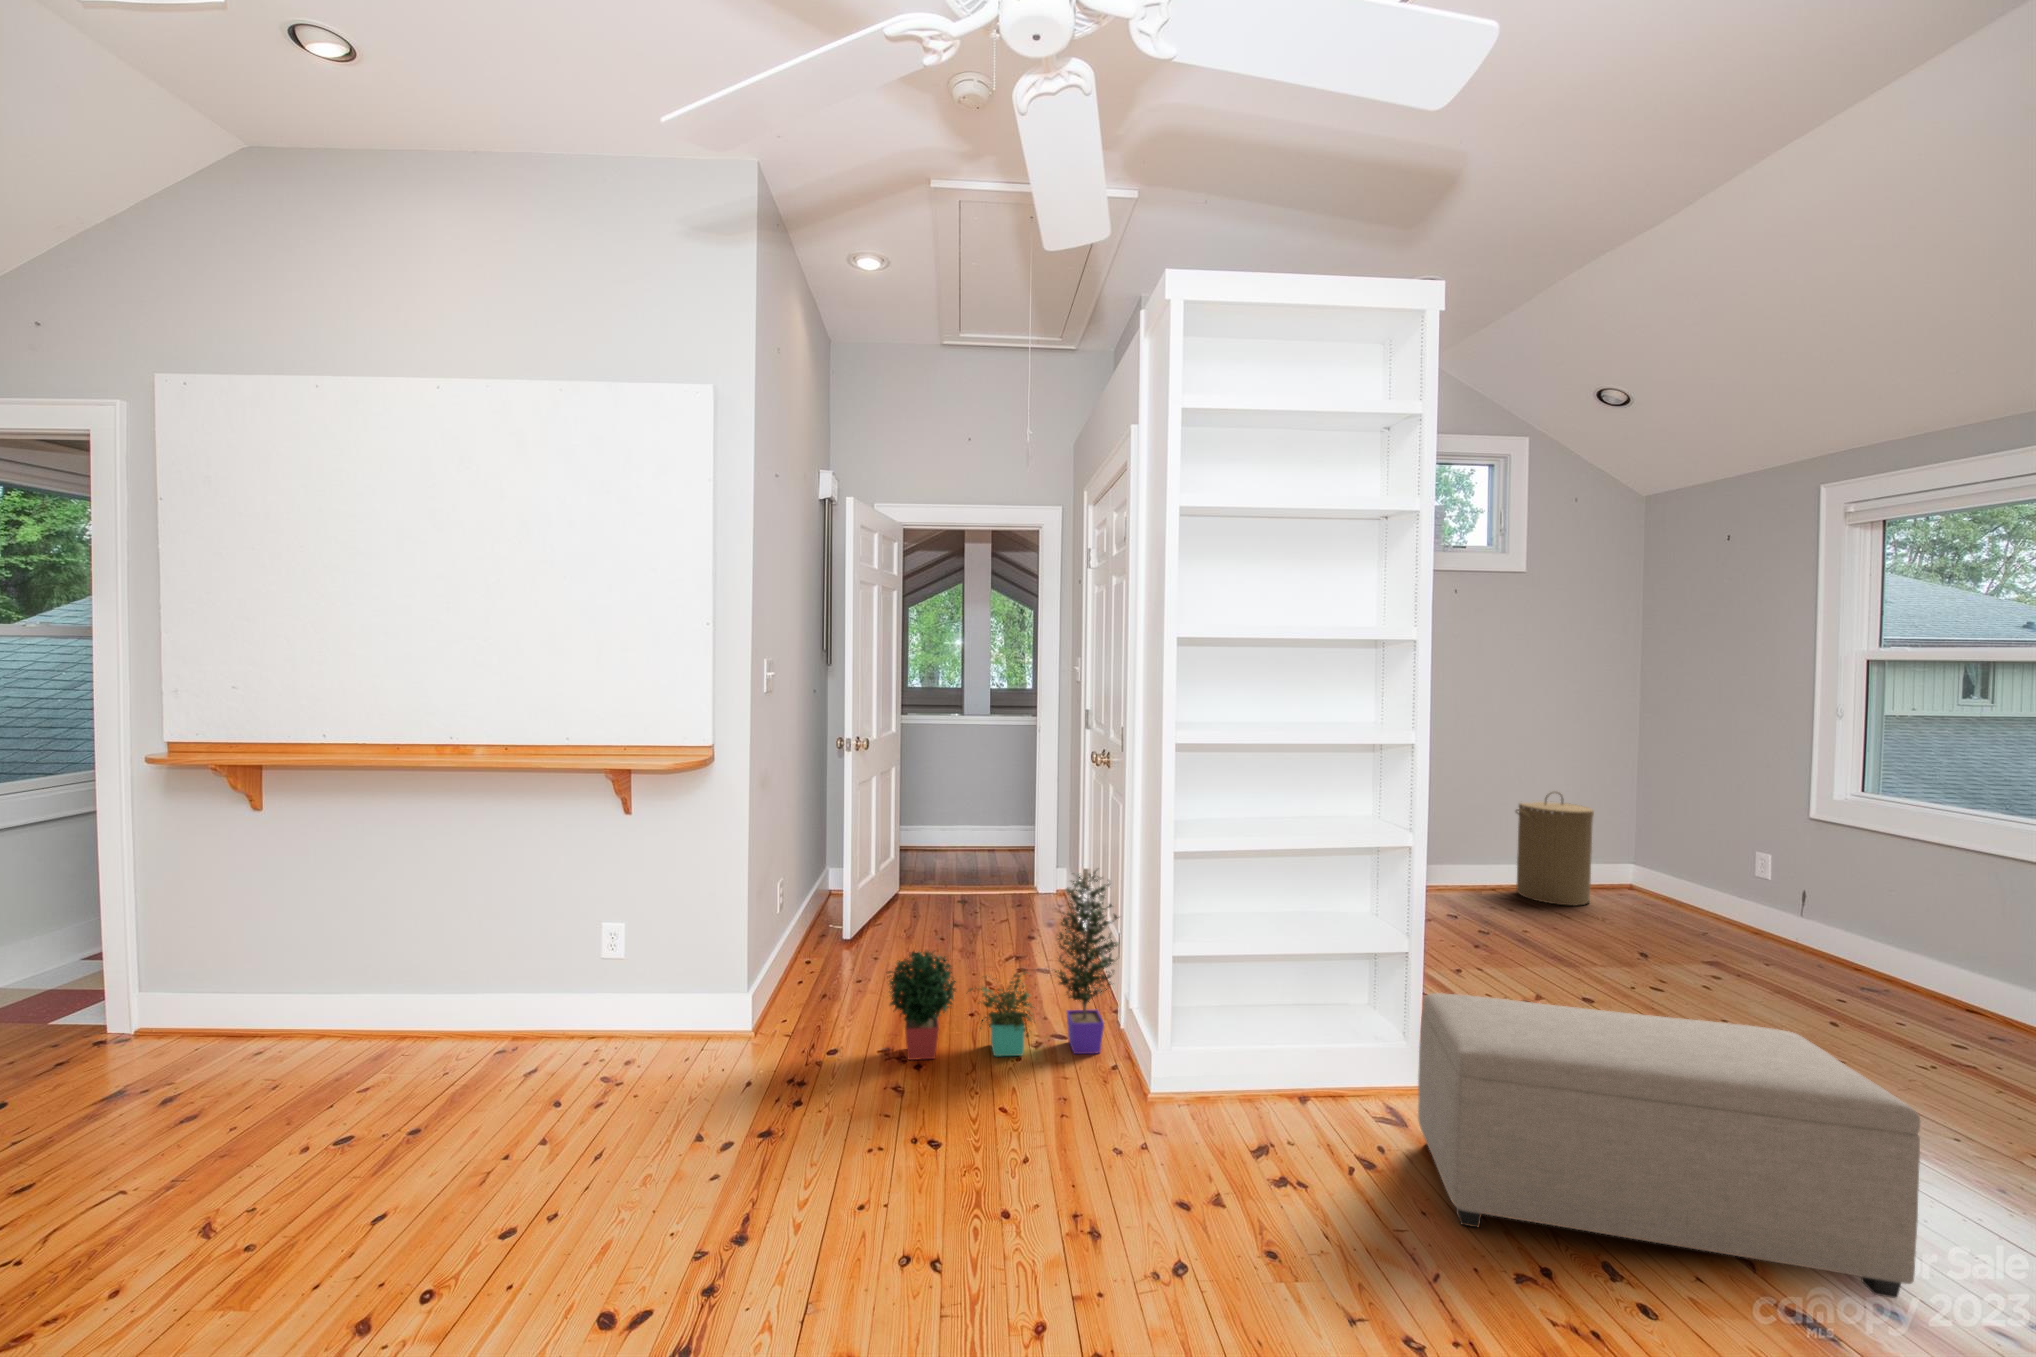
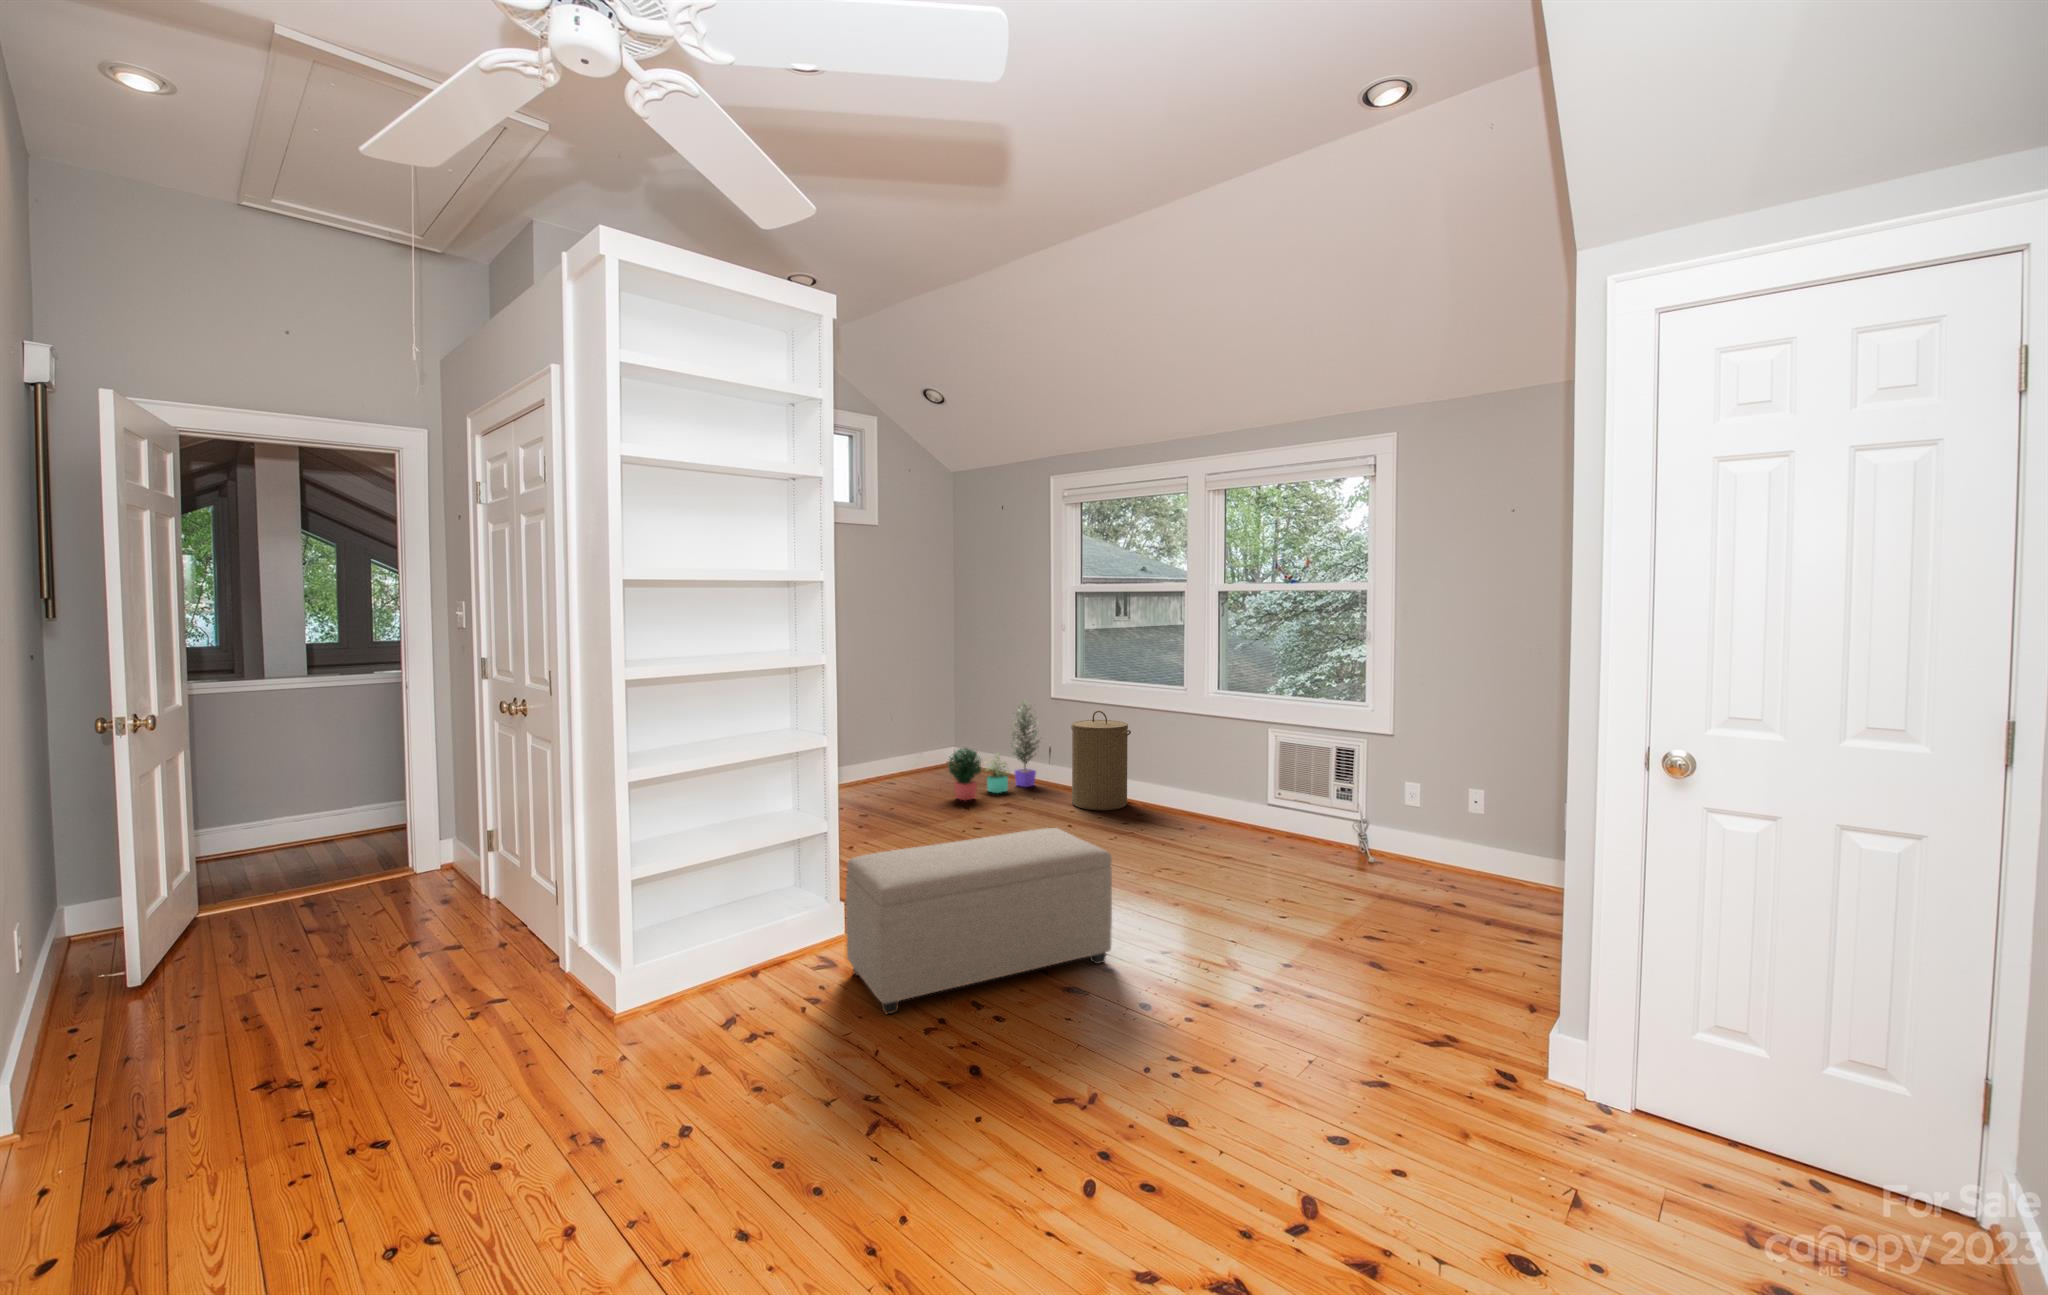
laundry hamper: present [1516,792,1594,906] -> present [1071,711,1131,810]
potted plant: present [888,871,1119,1060] -> present [948,702,1039,800]

